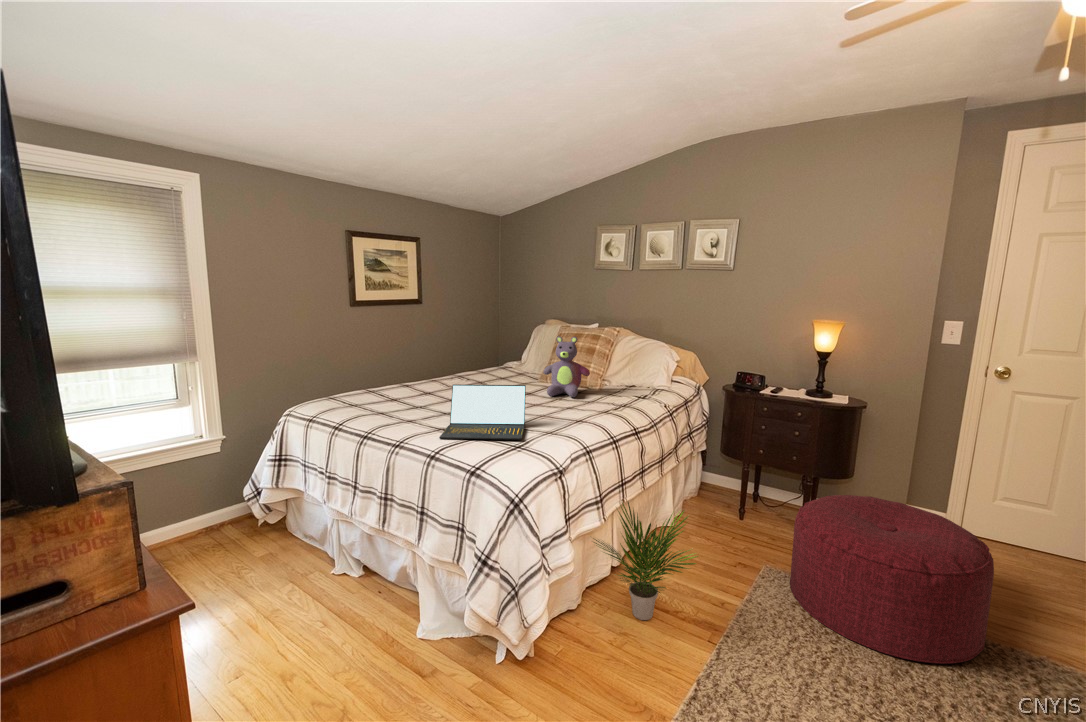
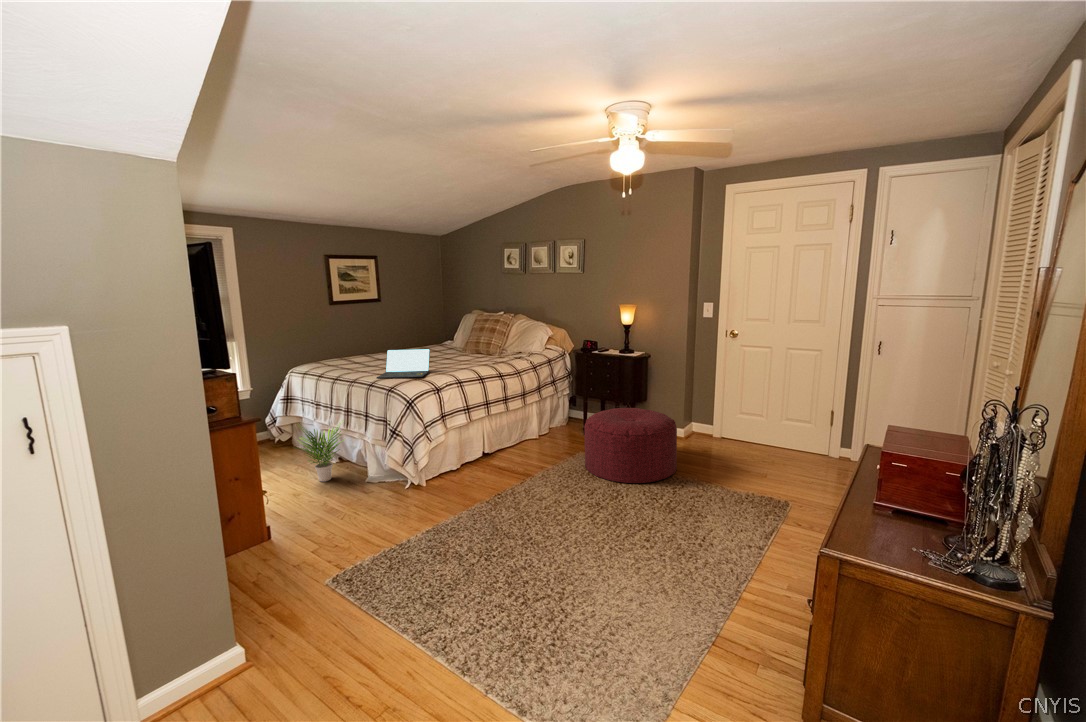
stuffed bear: present [543,336,590,397] -> none [456,320,485,359]
potted plant: present [594,502,698,620] -> present [298,424,344,481]

